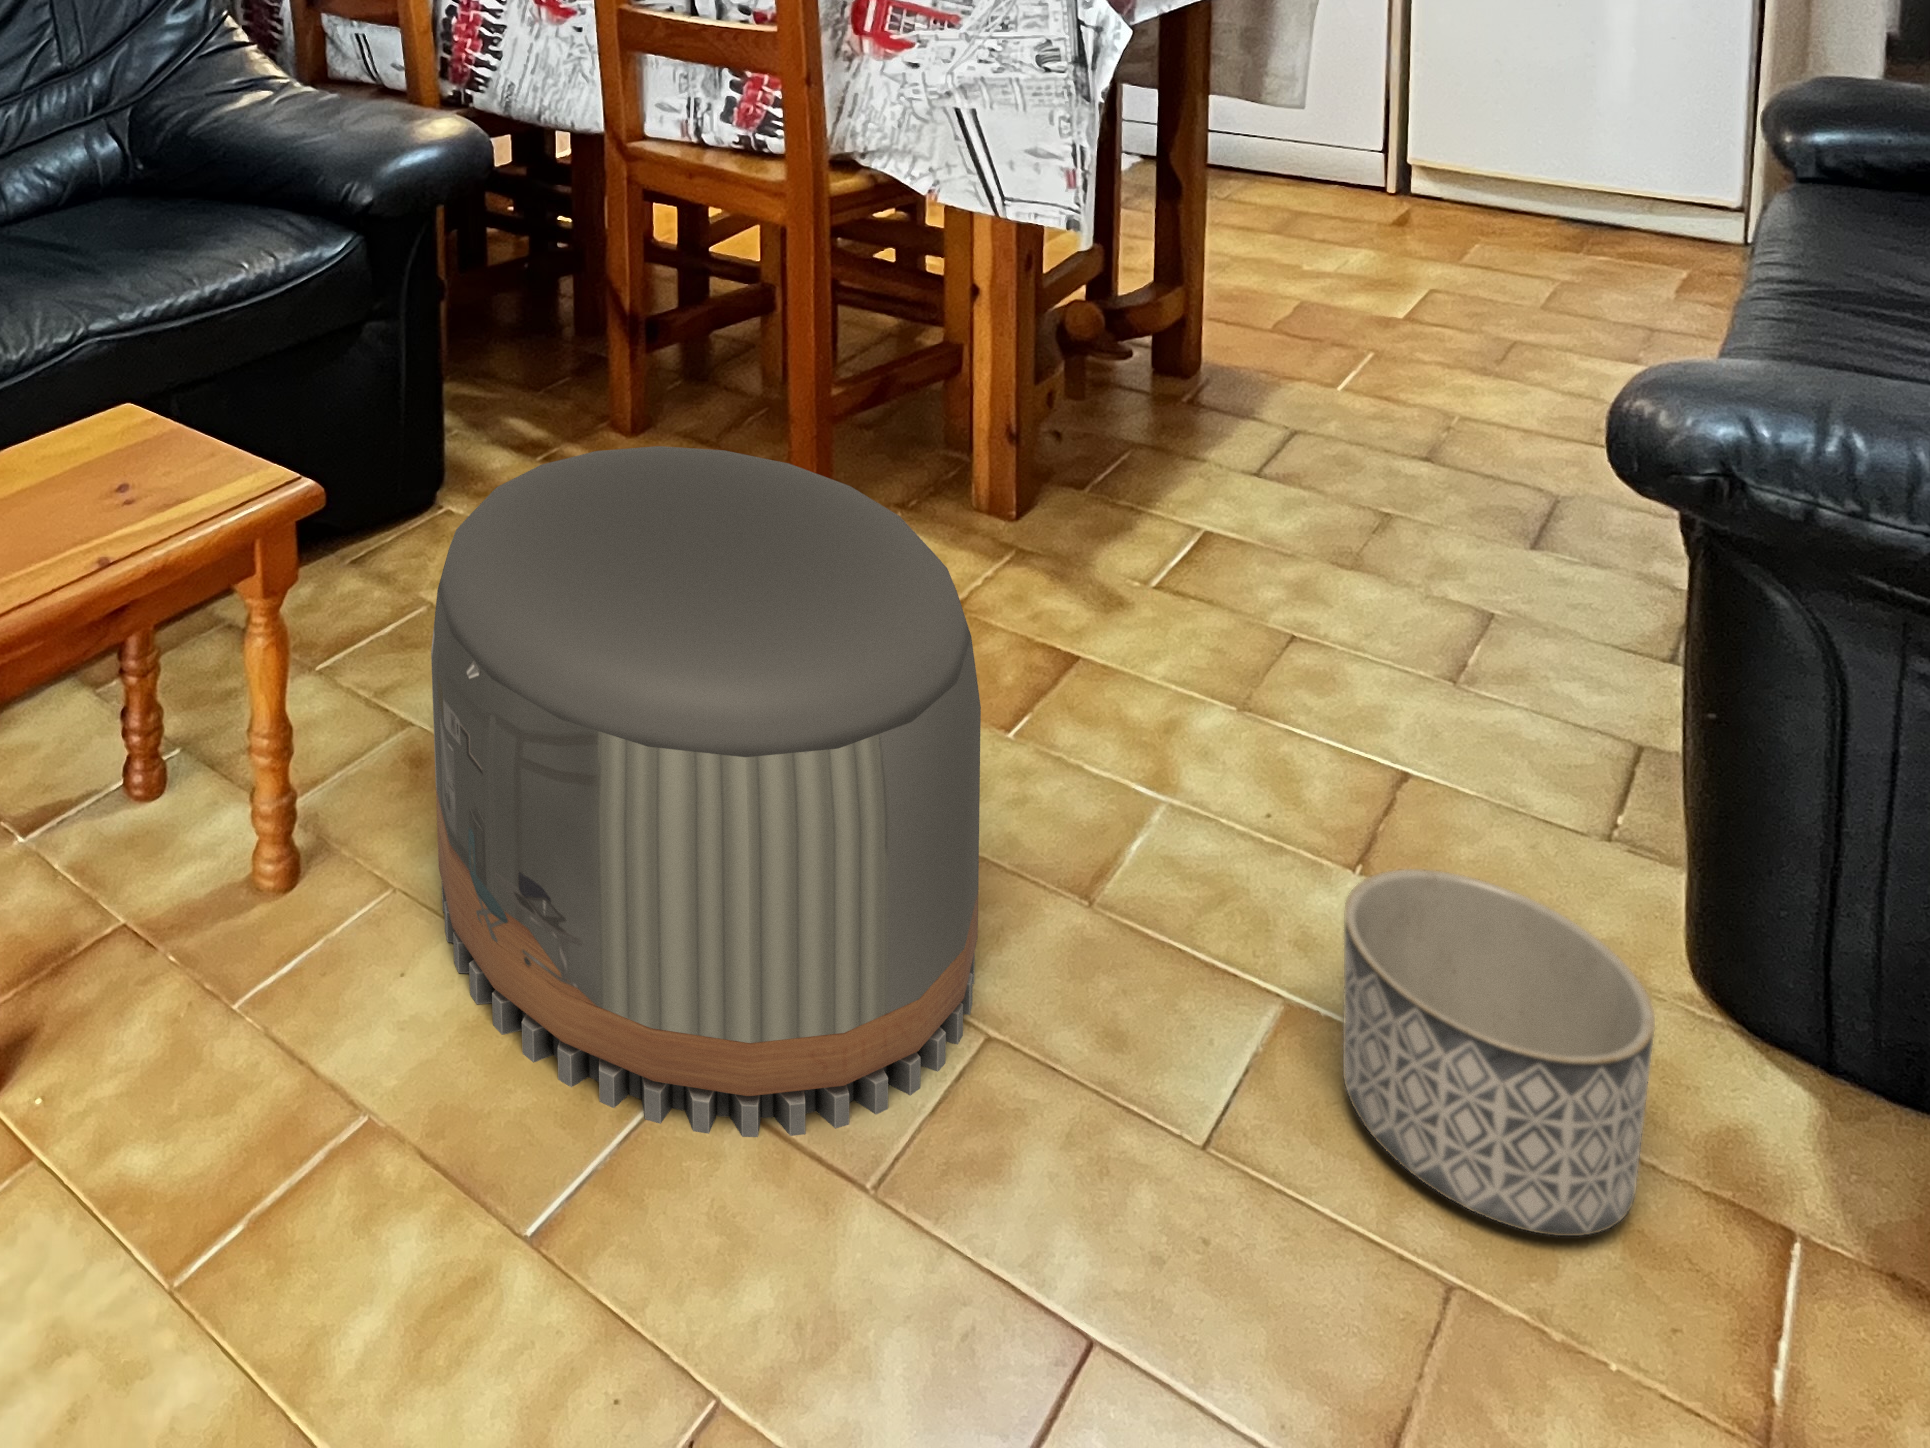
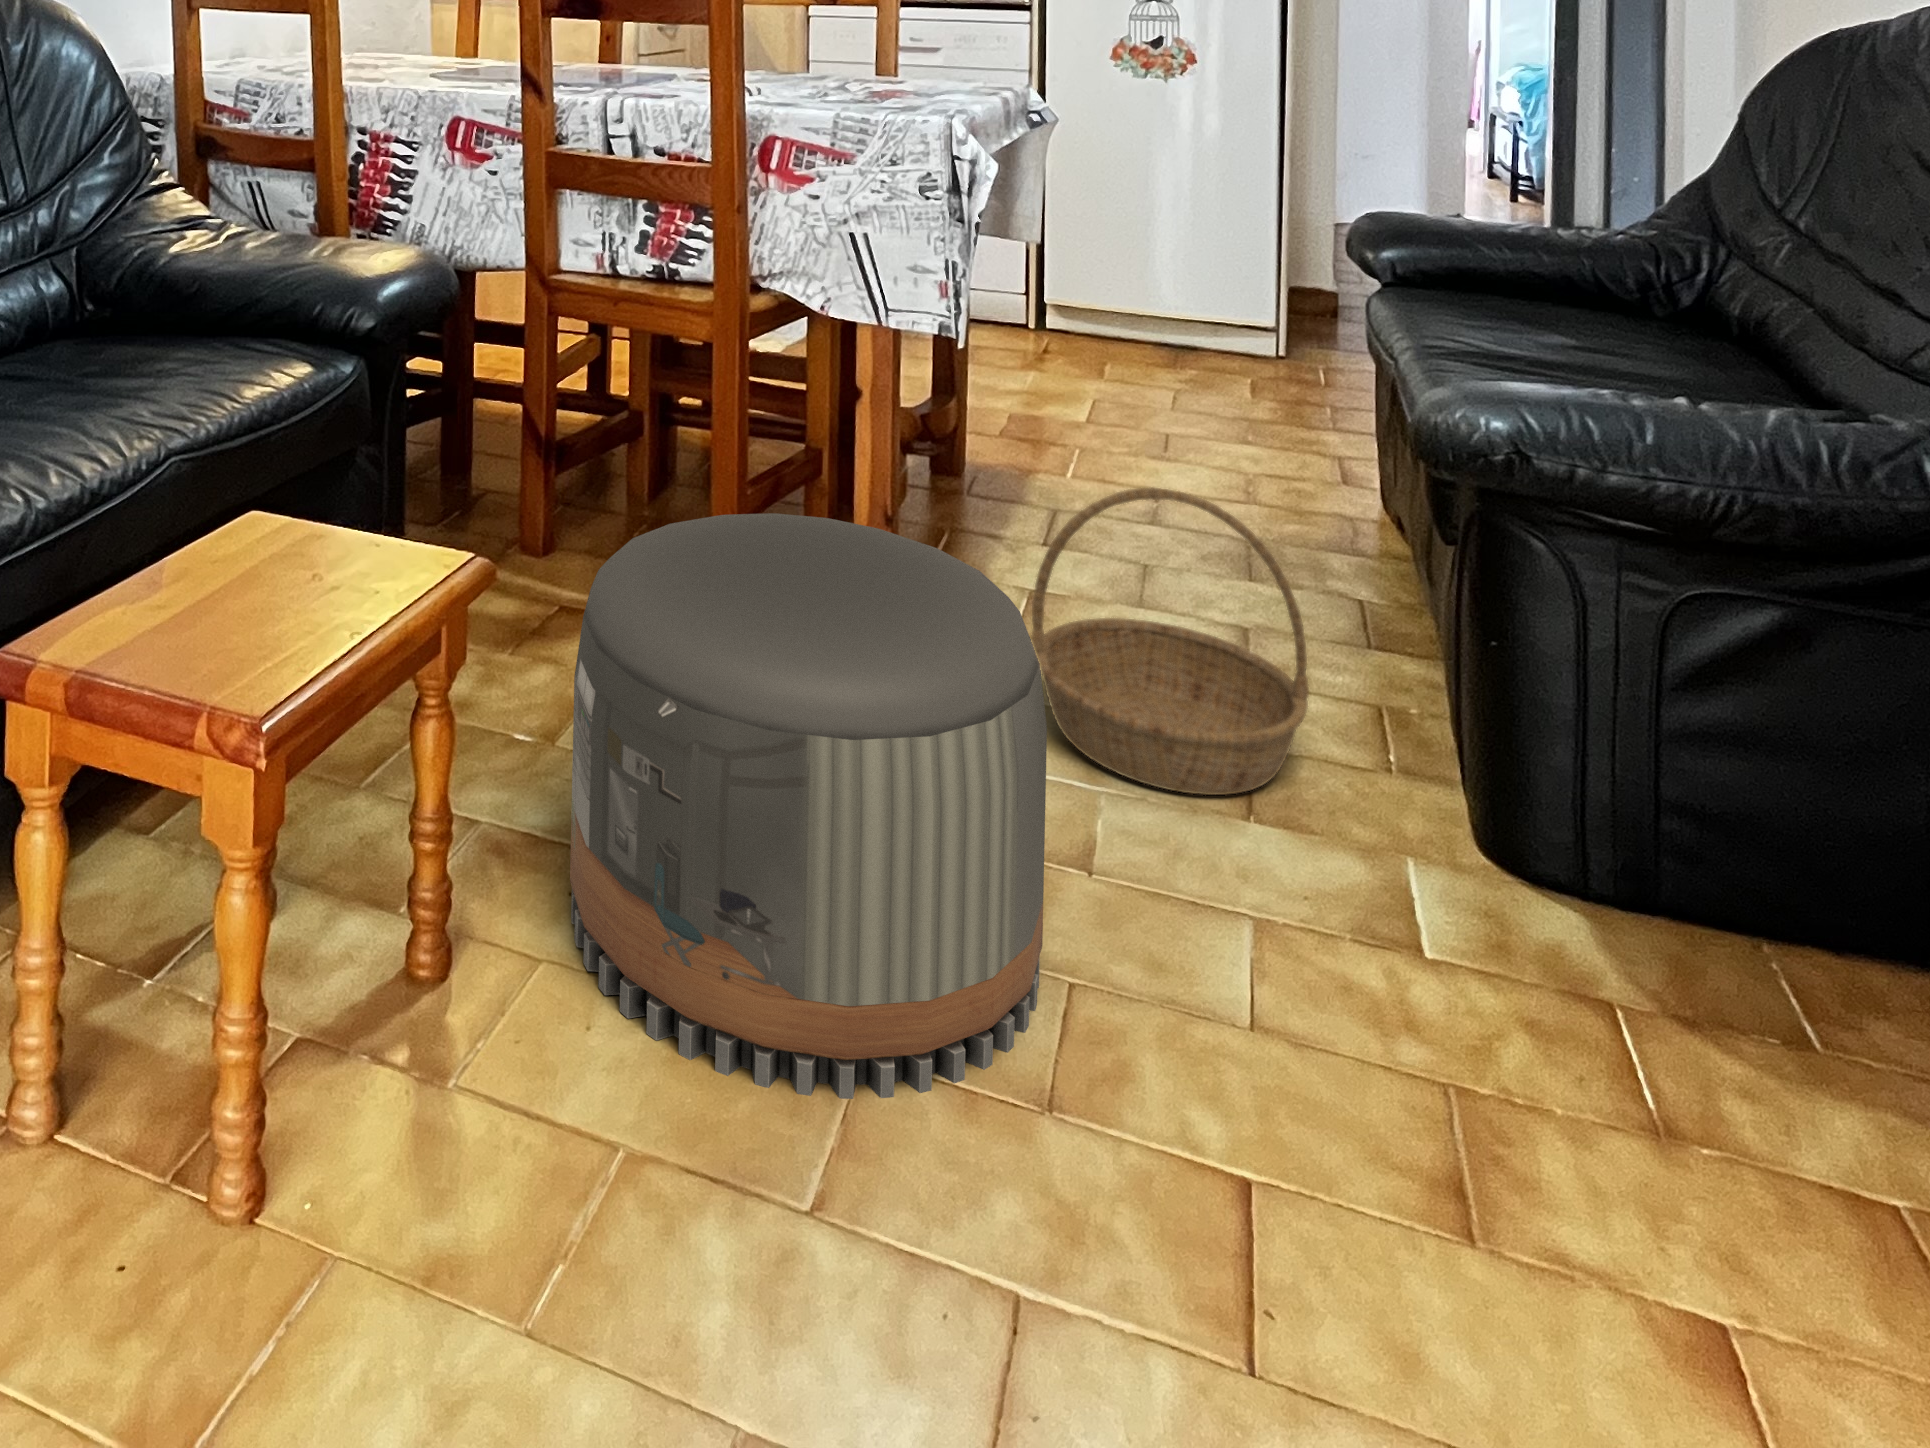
basket: none [1123,455,1502,847] -> present [1031,488,1309,795]
planter: present [1343,869,1655,1236] -> none [1297,774,1509,1024]

